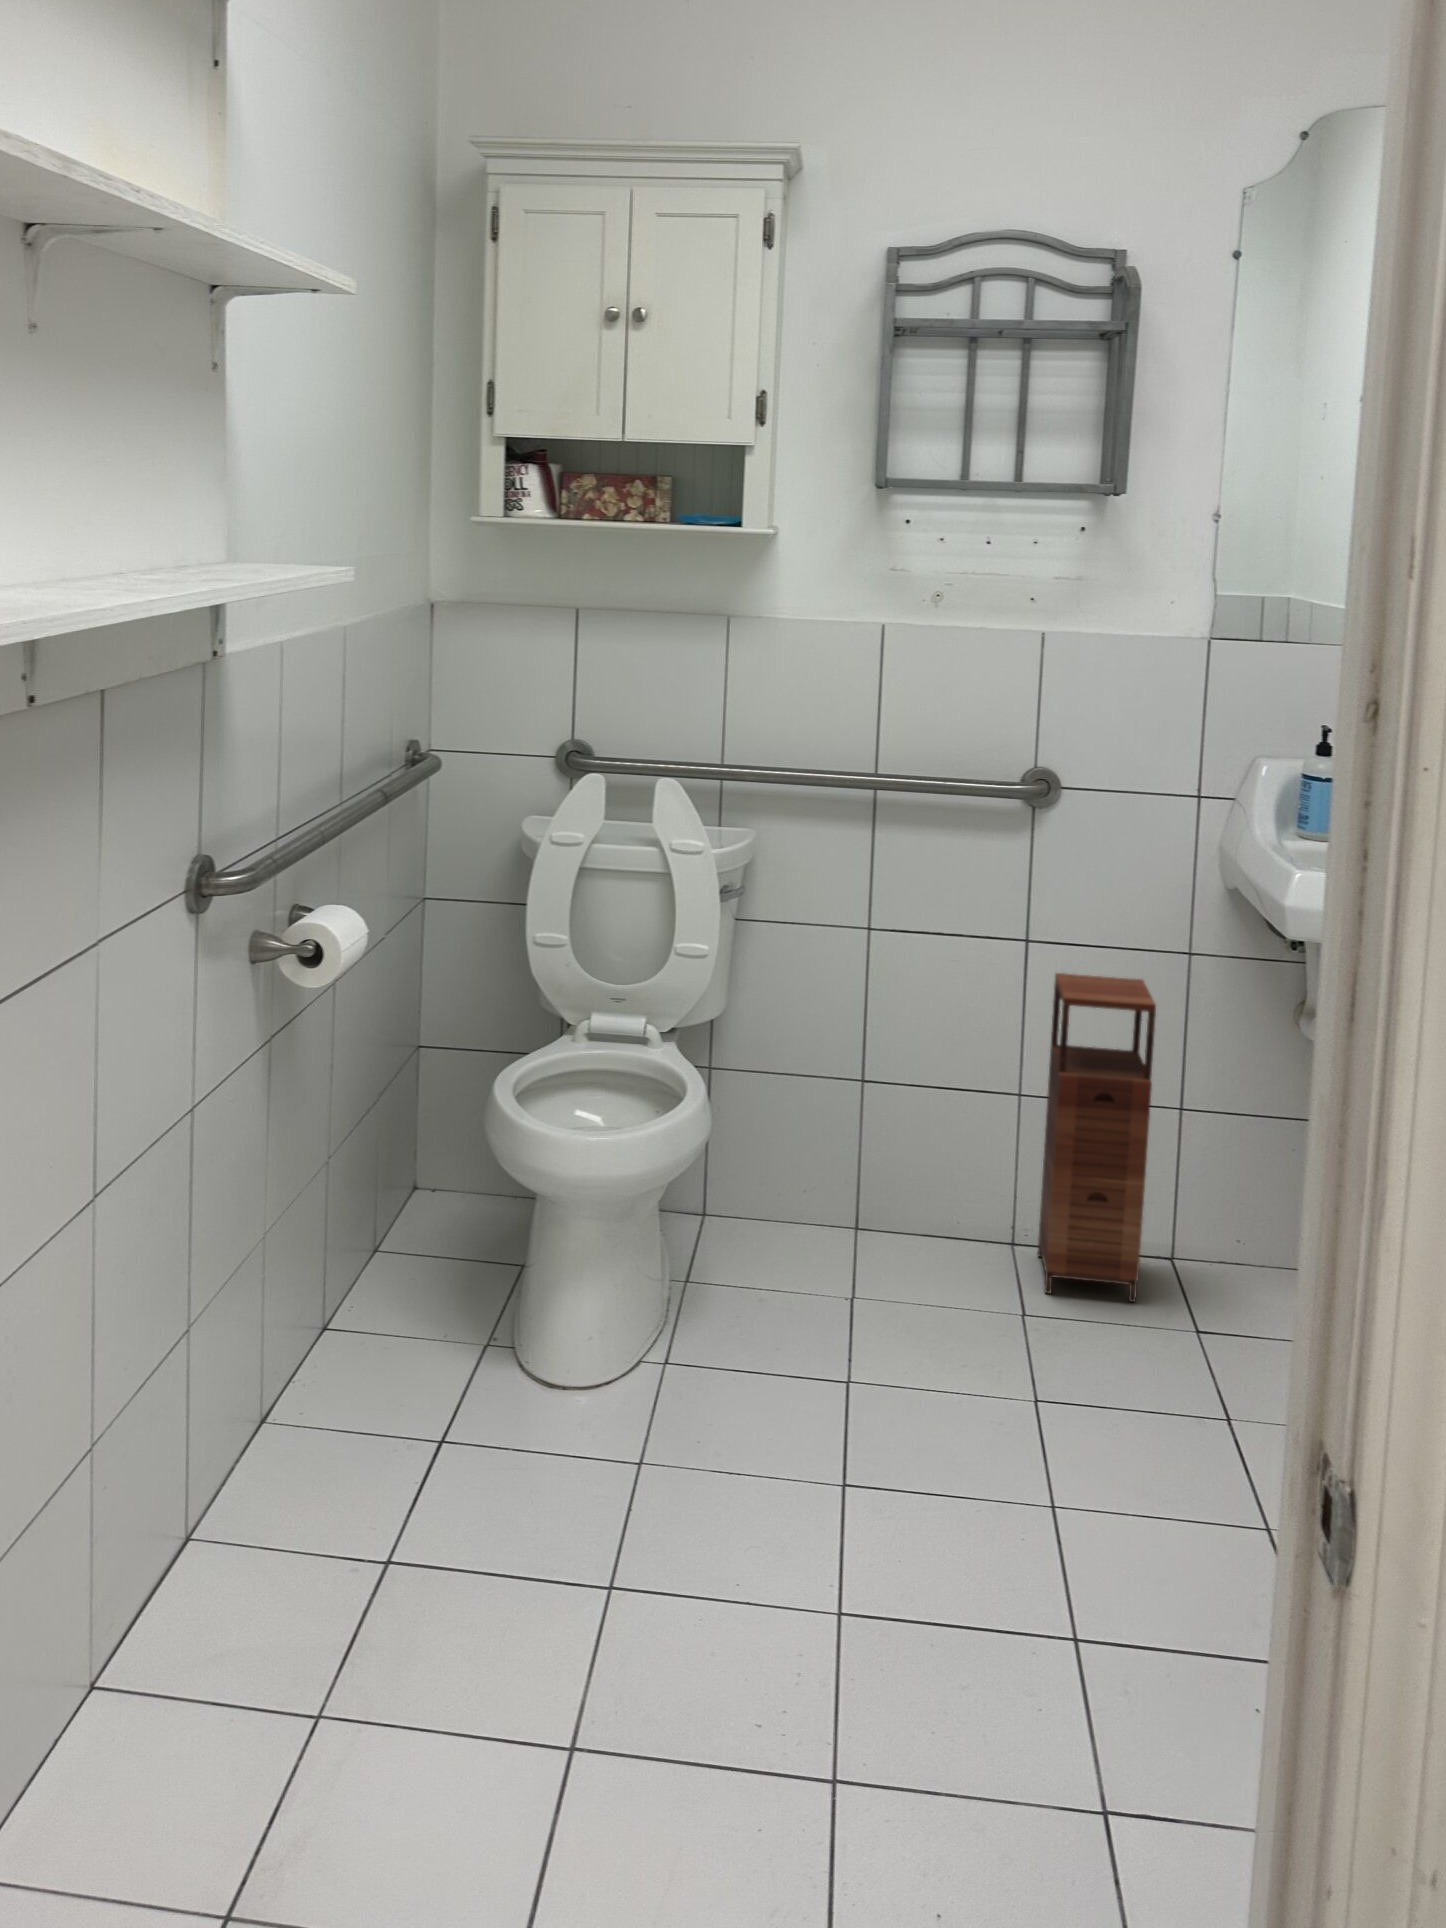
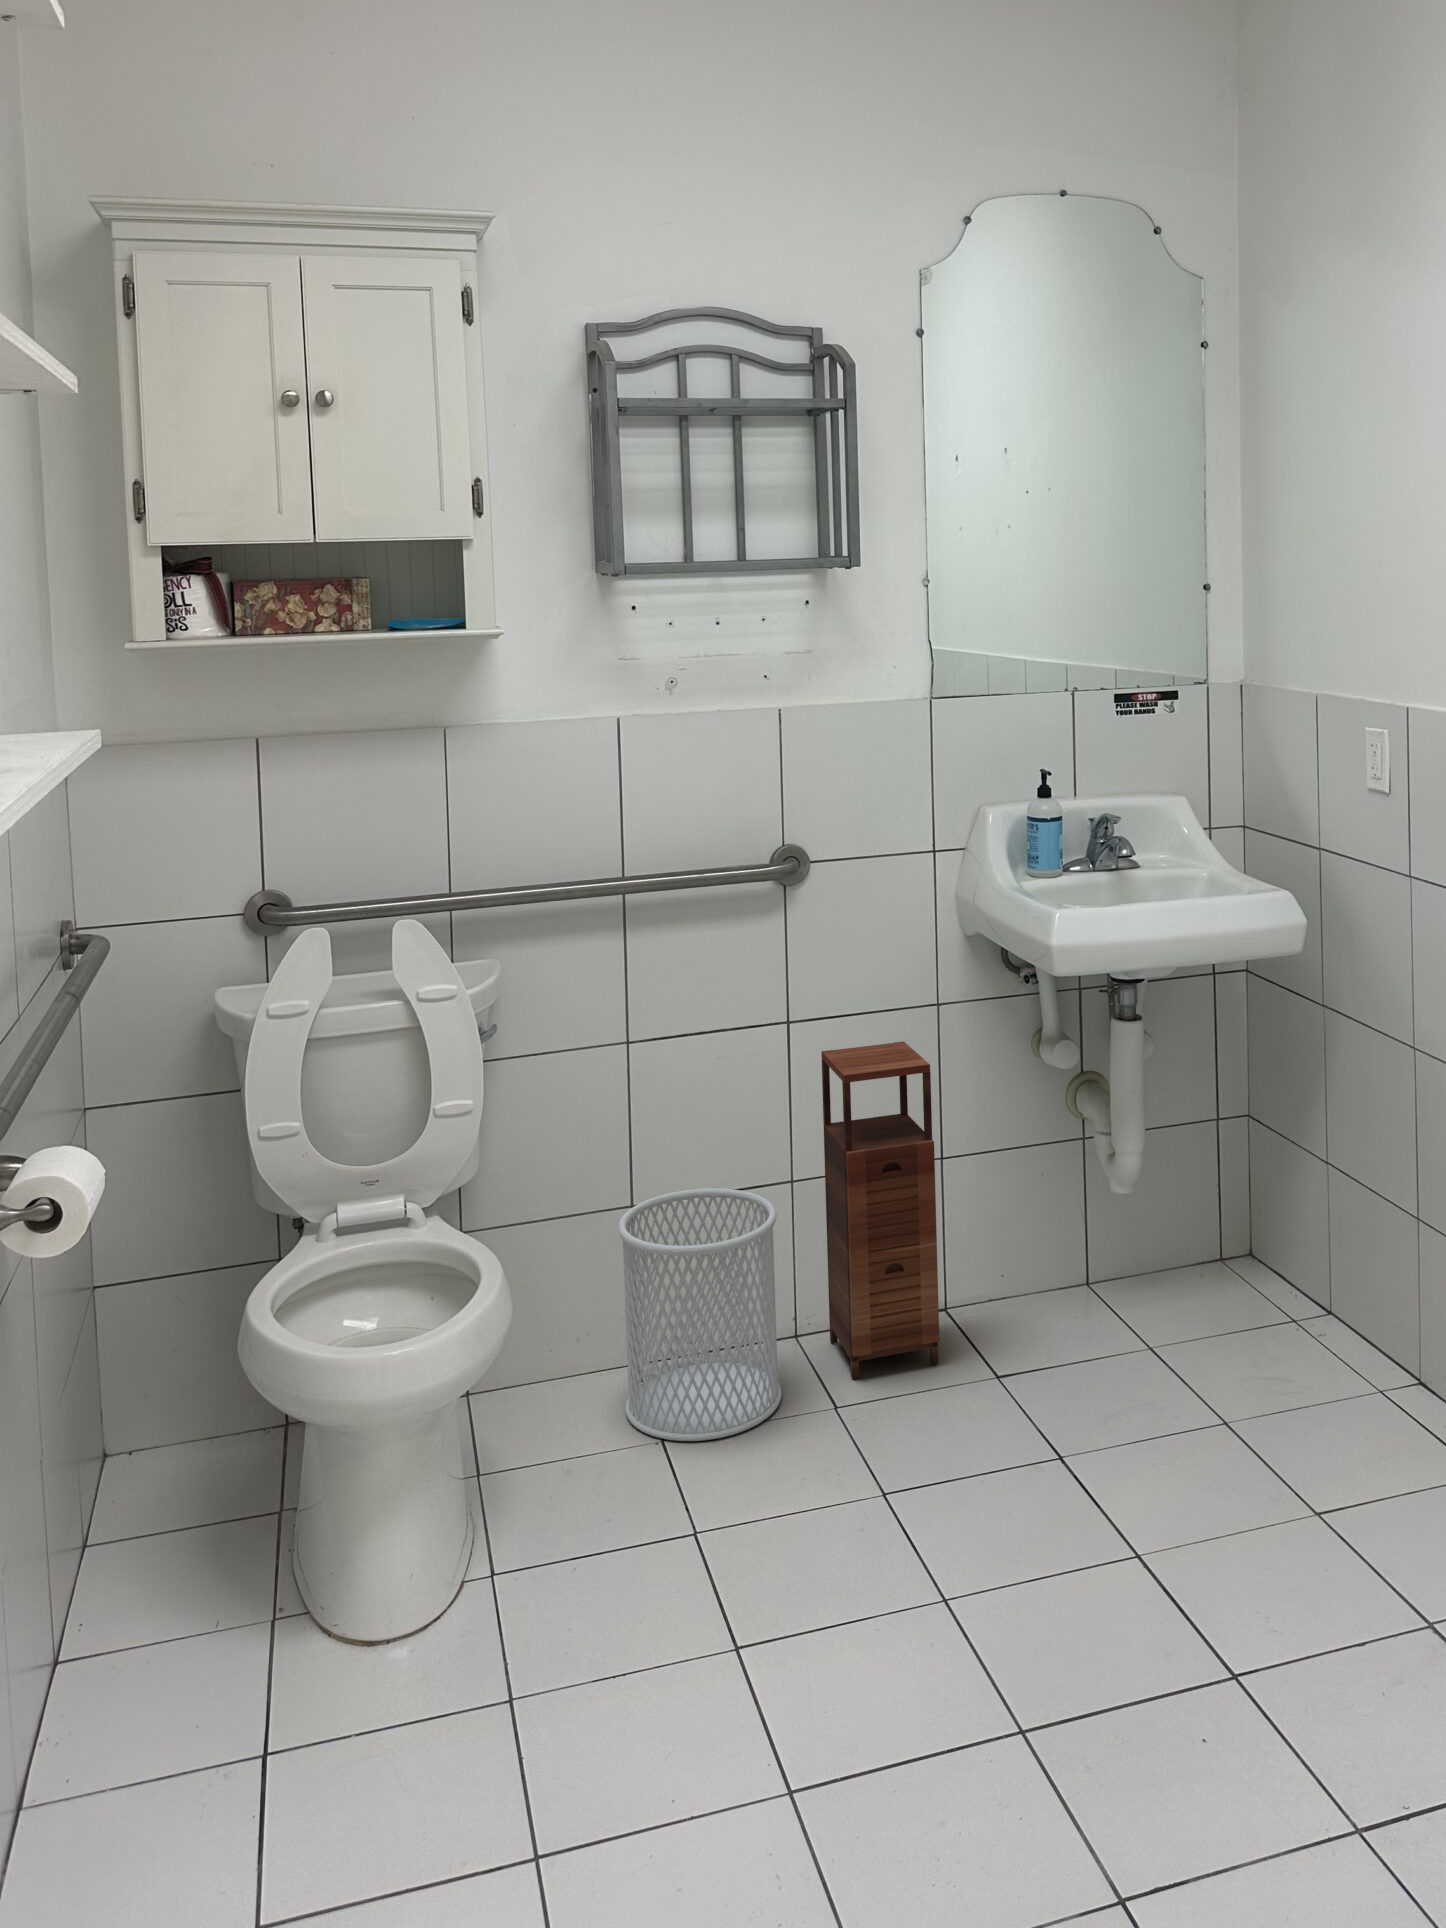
wastebasket: none [825,1076,983,1308] -> present [618,1188,782,1441]

